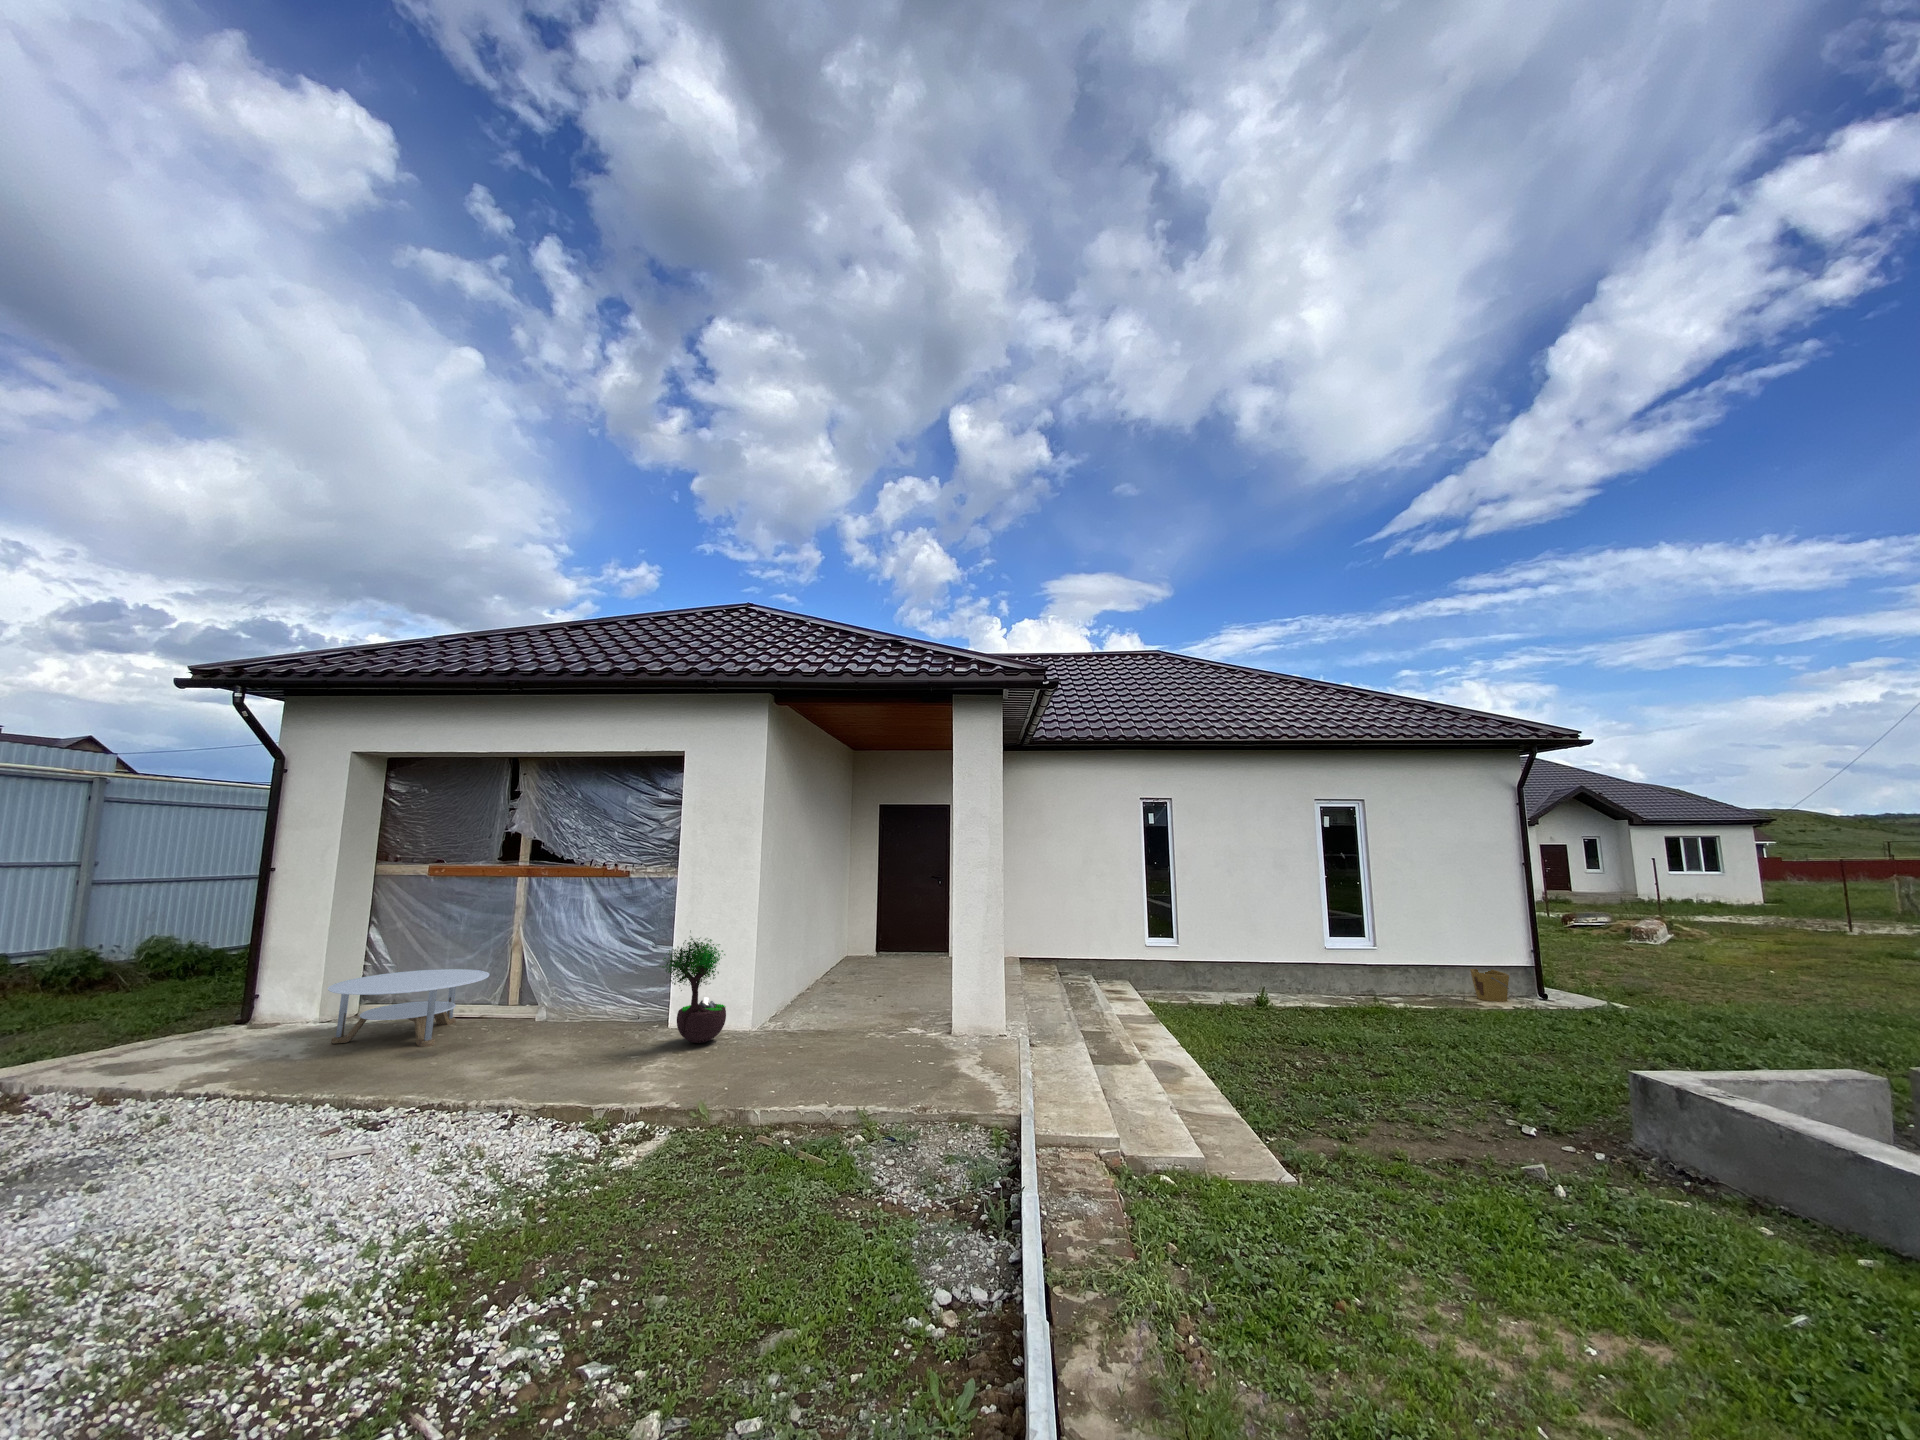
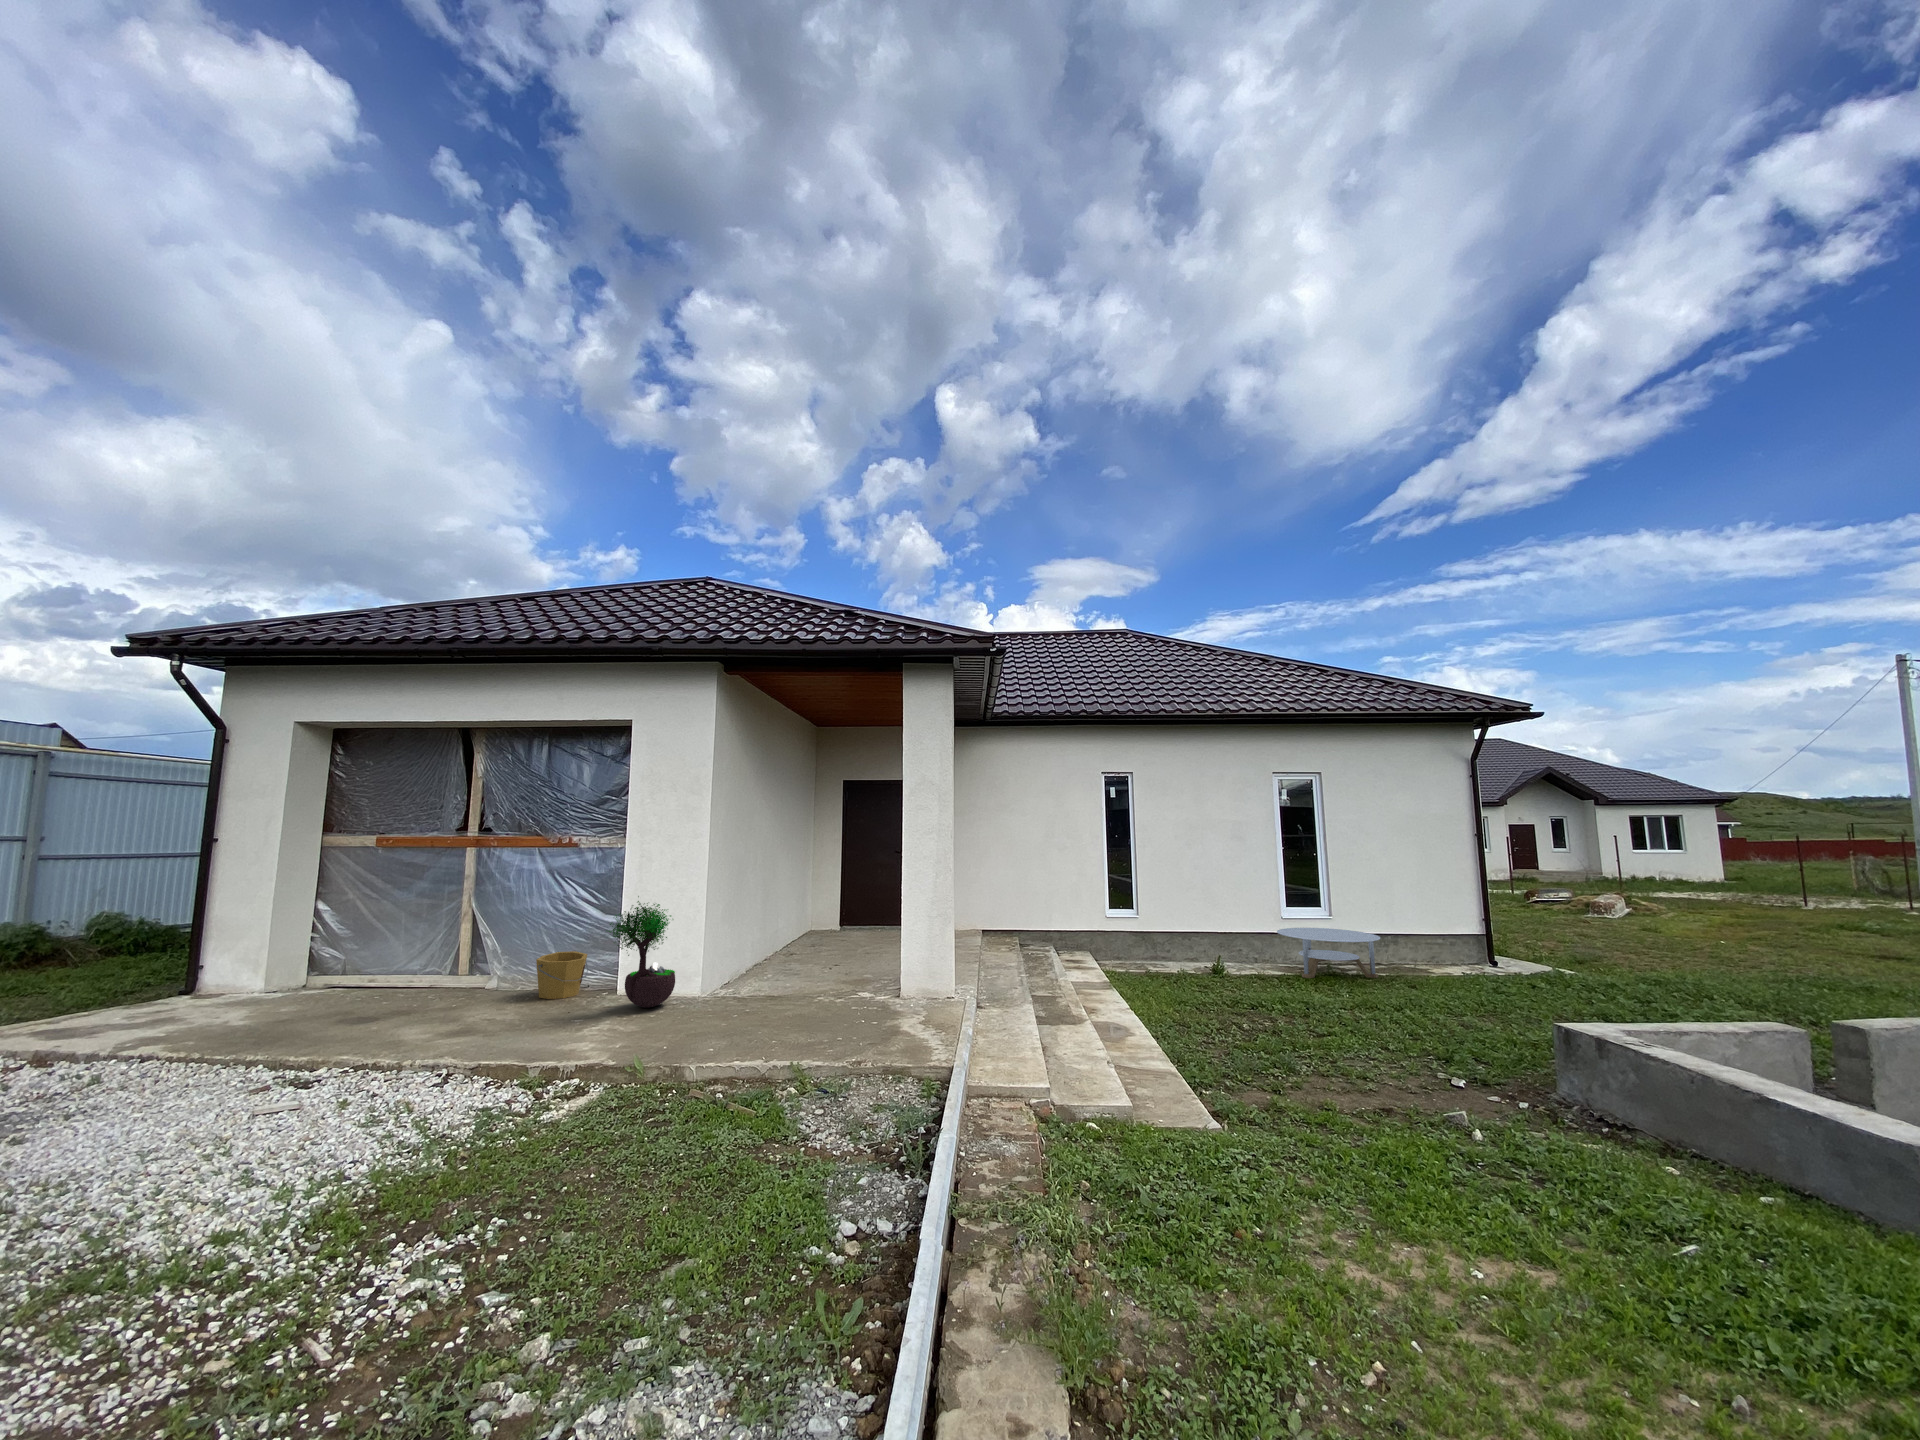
round table: present [328,969,490,1047] -> present [1277,928,1380,978]
bucket: present [1470,969,1509,1002] -> present [536,951,588,999]

